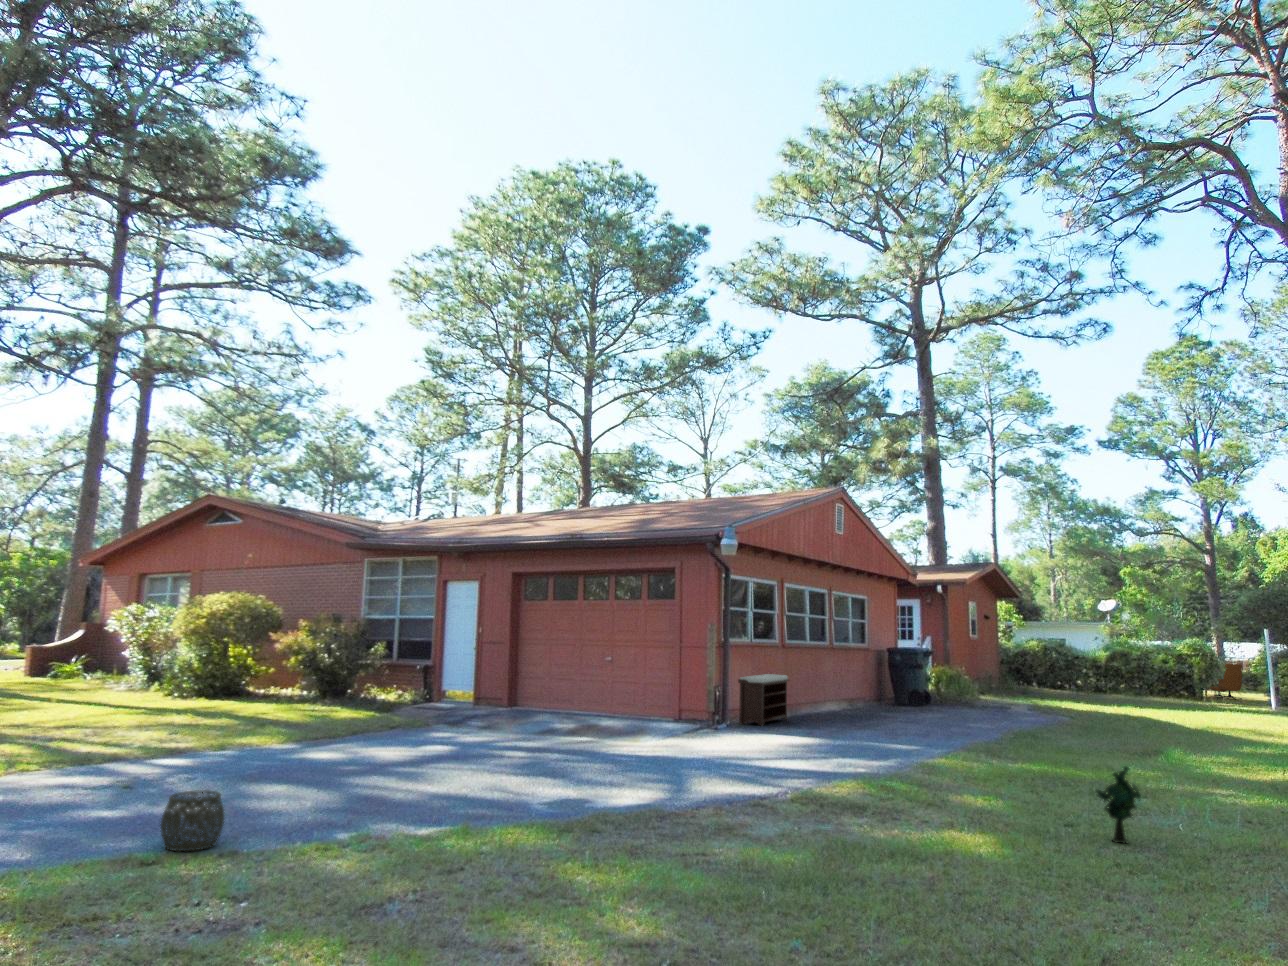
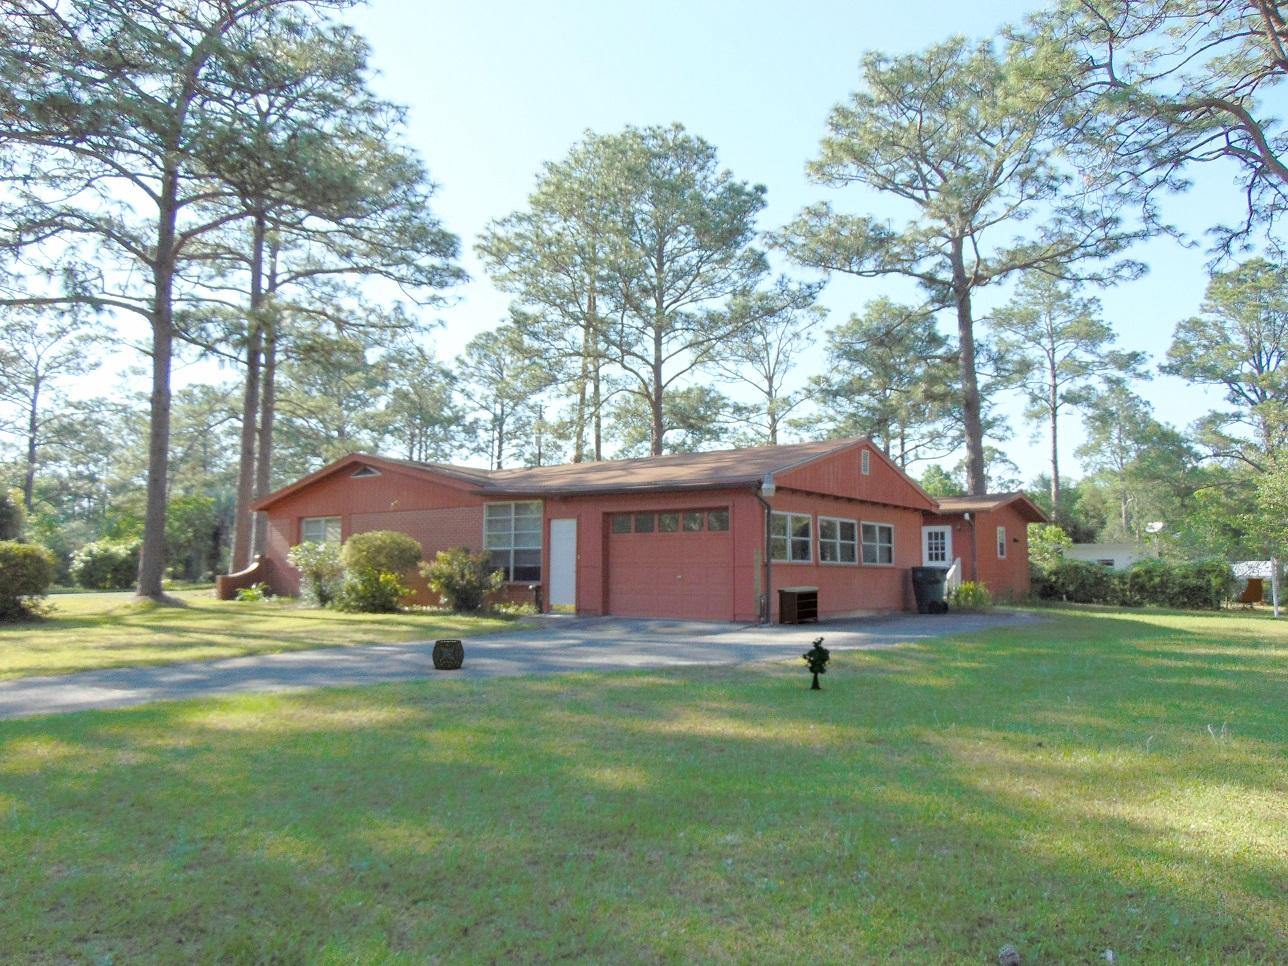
decorative plant: present [1096,766,1141,844] -> present [802,637,831,689]

